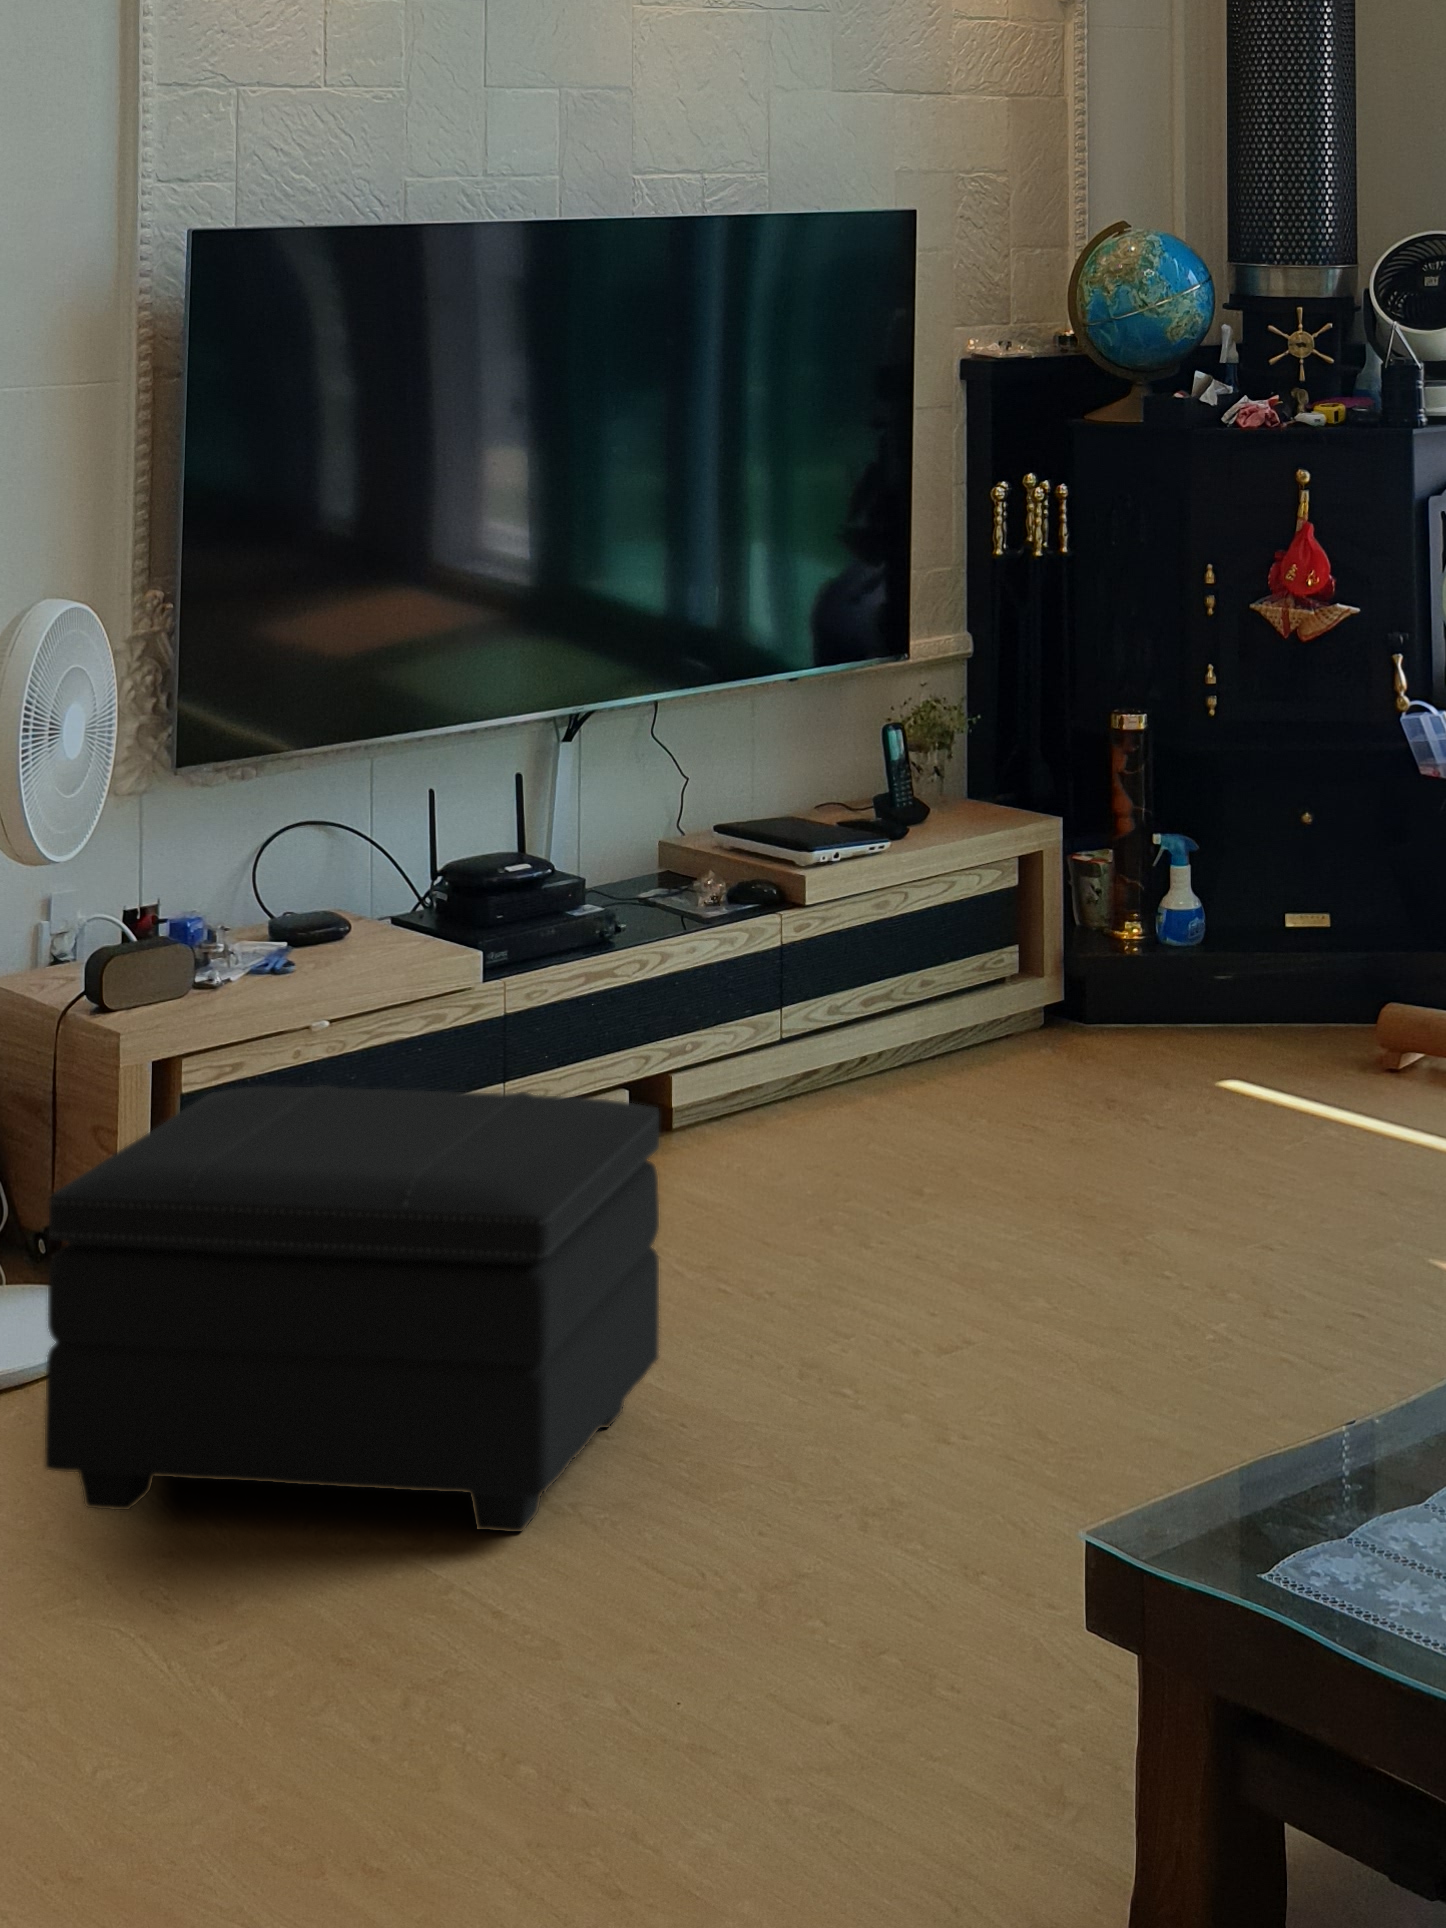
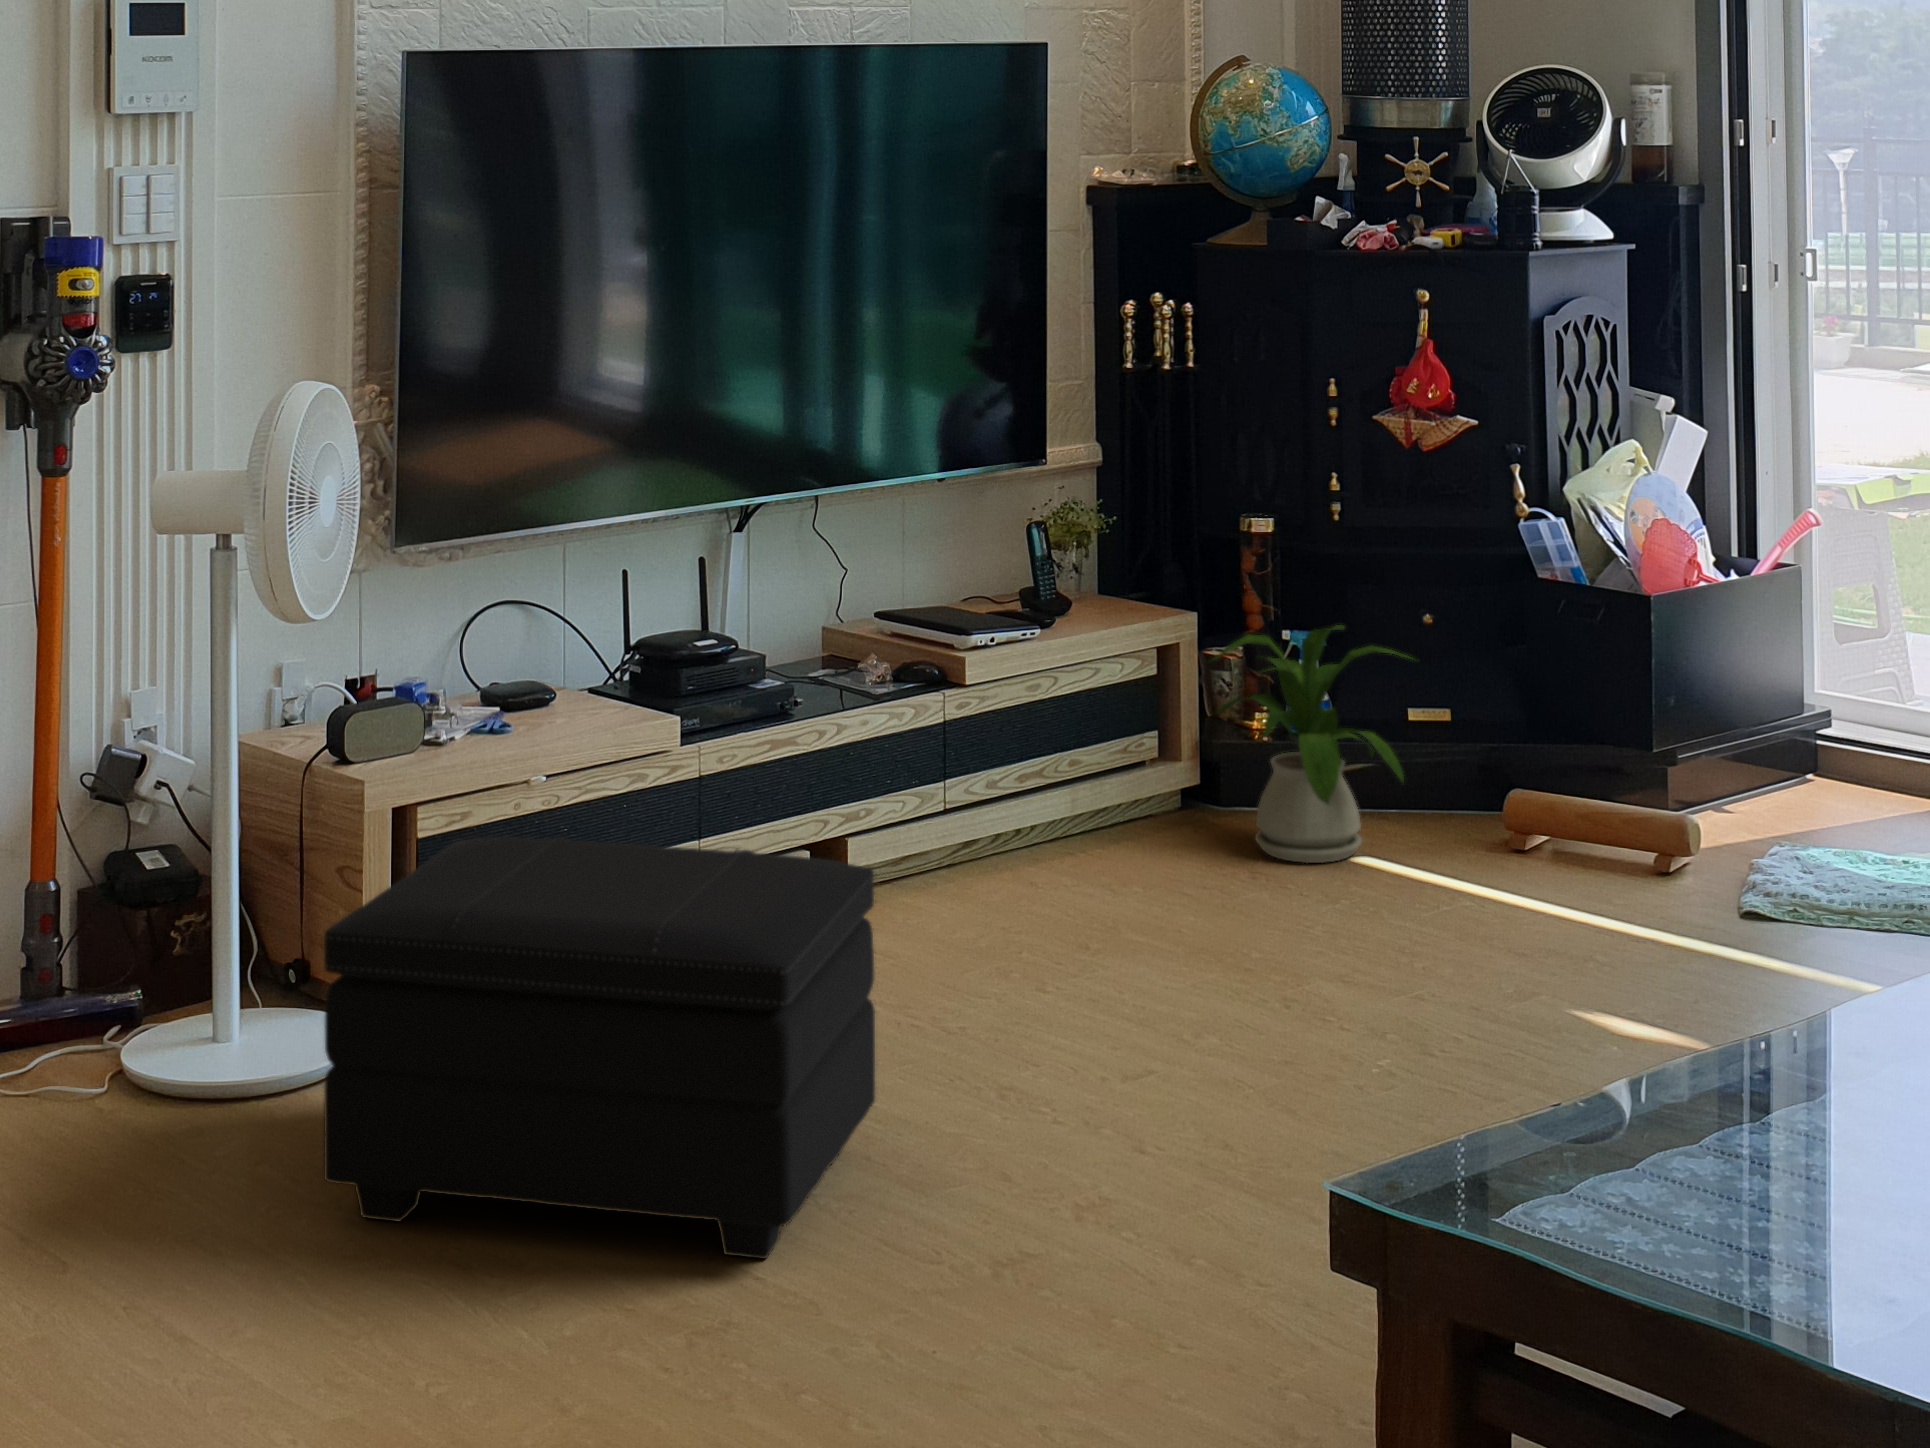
house plant: none [1065,830,1290,1086] -> present [1211,625,1404,863]

